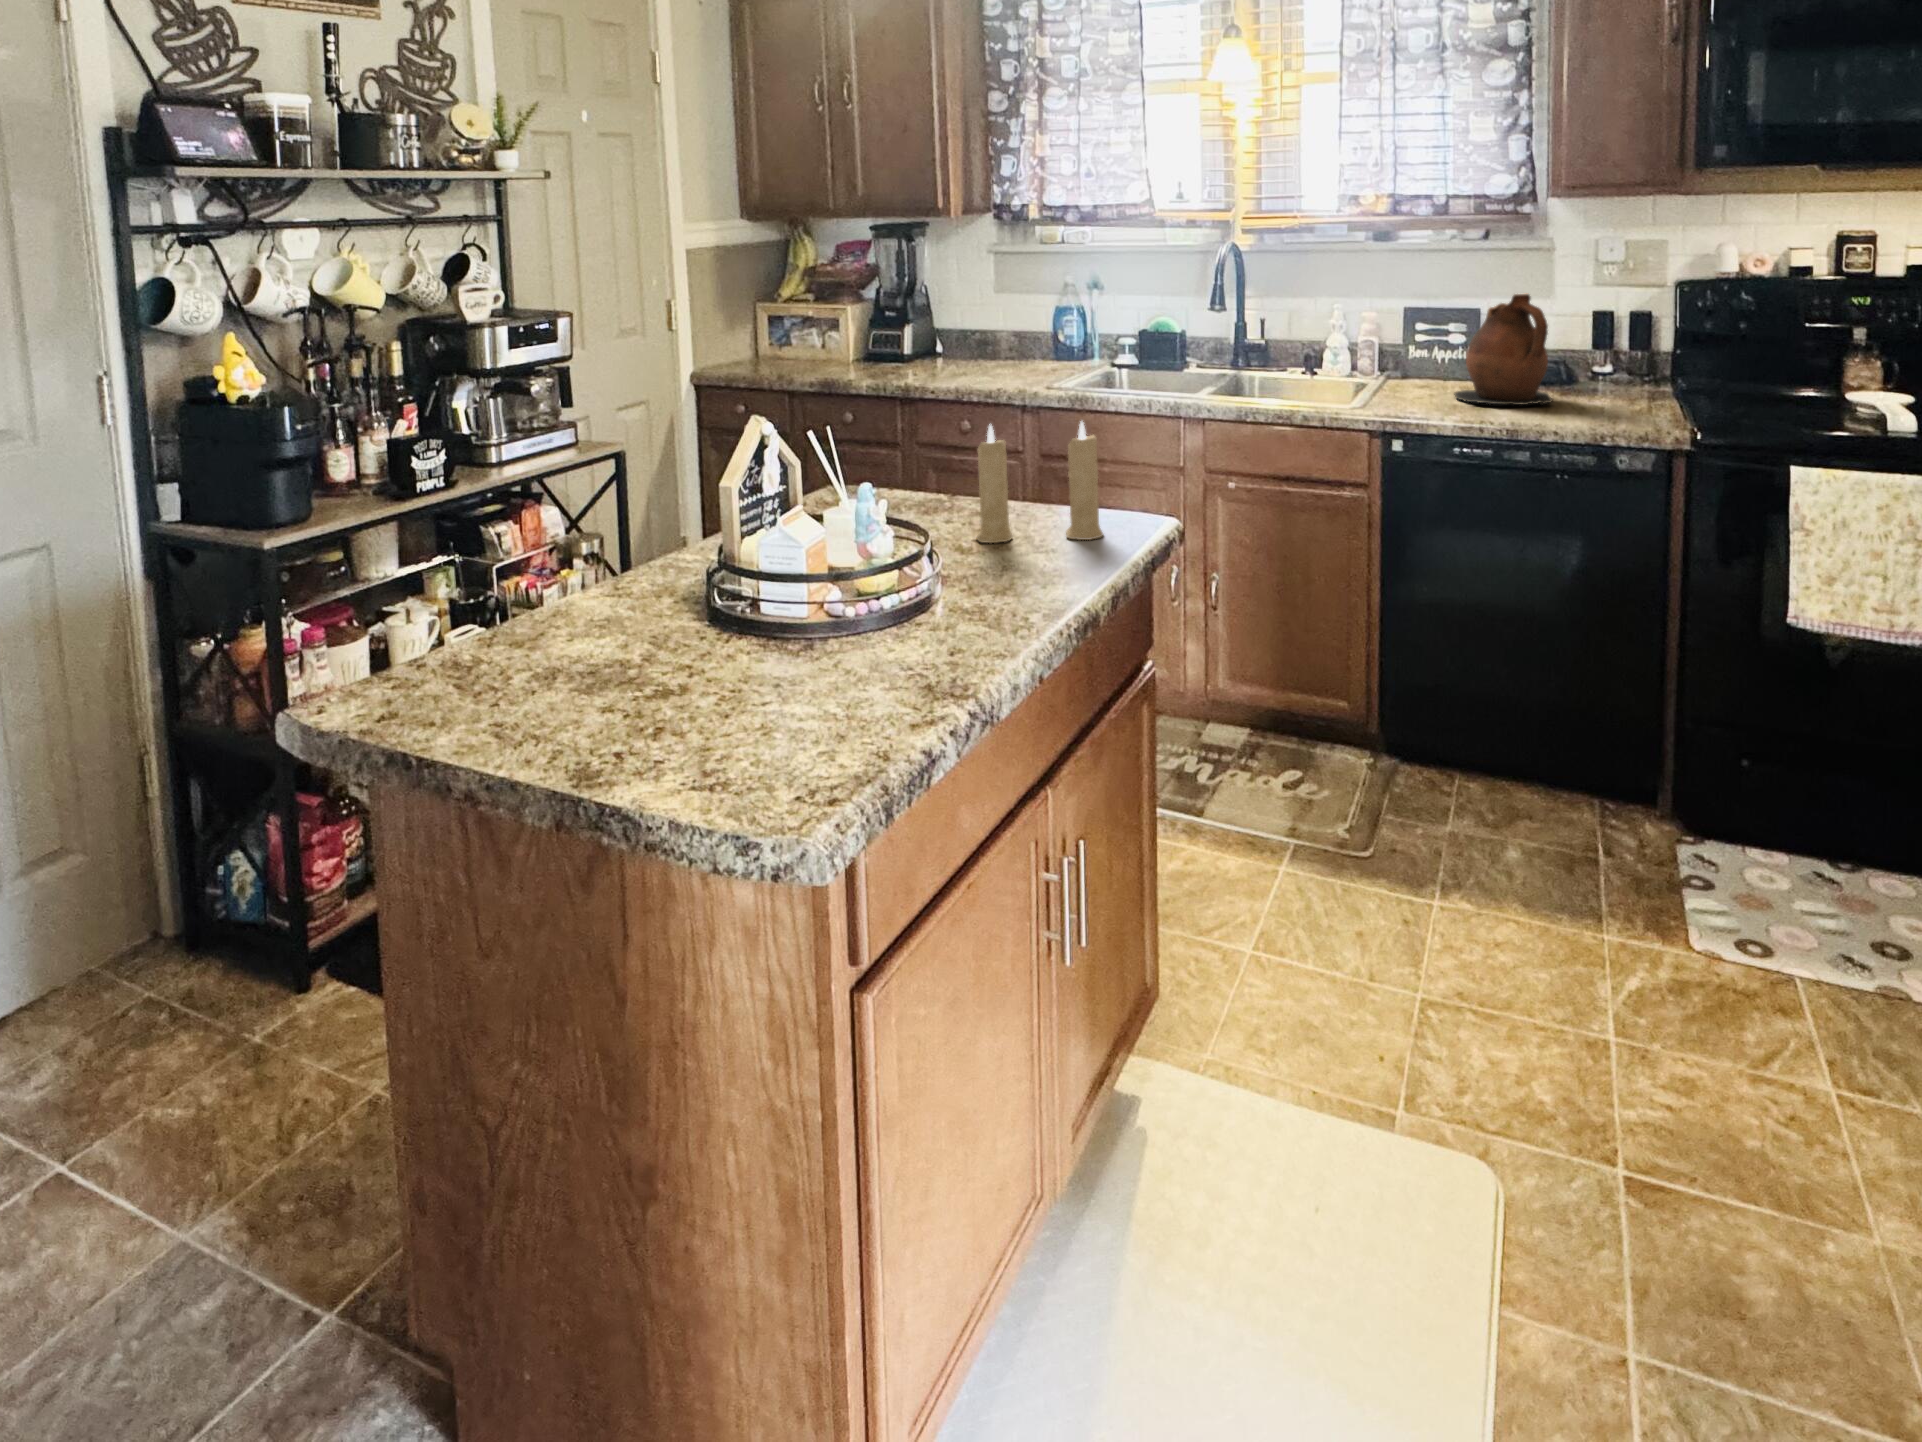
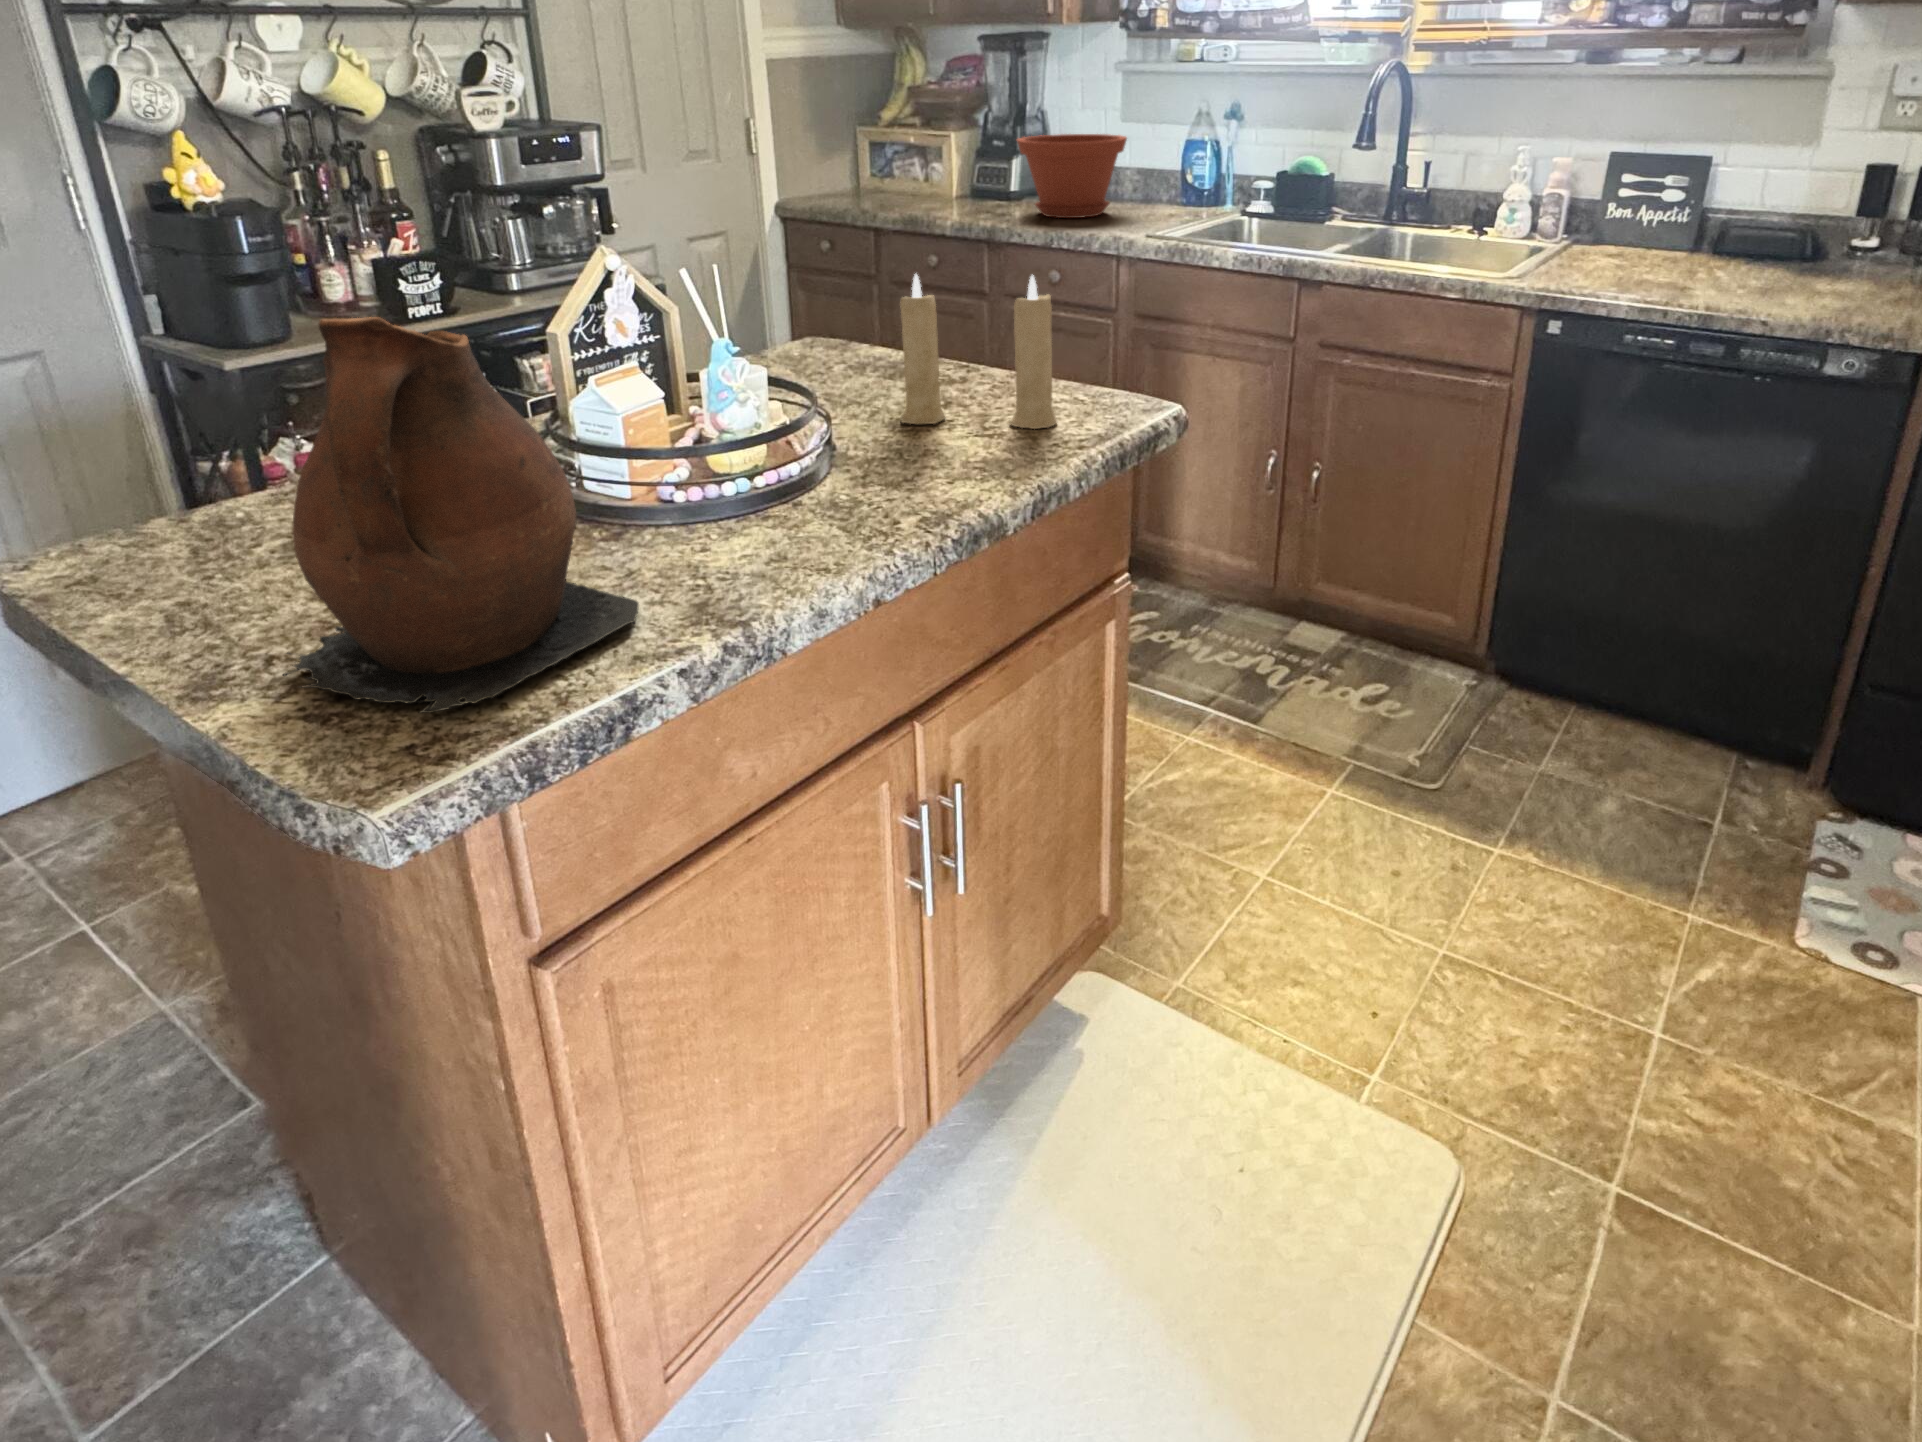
ceramic pitcher: present [1455,294,1552,405] -> present [283,317,639,713]
plant pot: none [920,305,1015,376] -> present [1017,134,1127,218]

